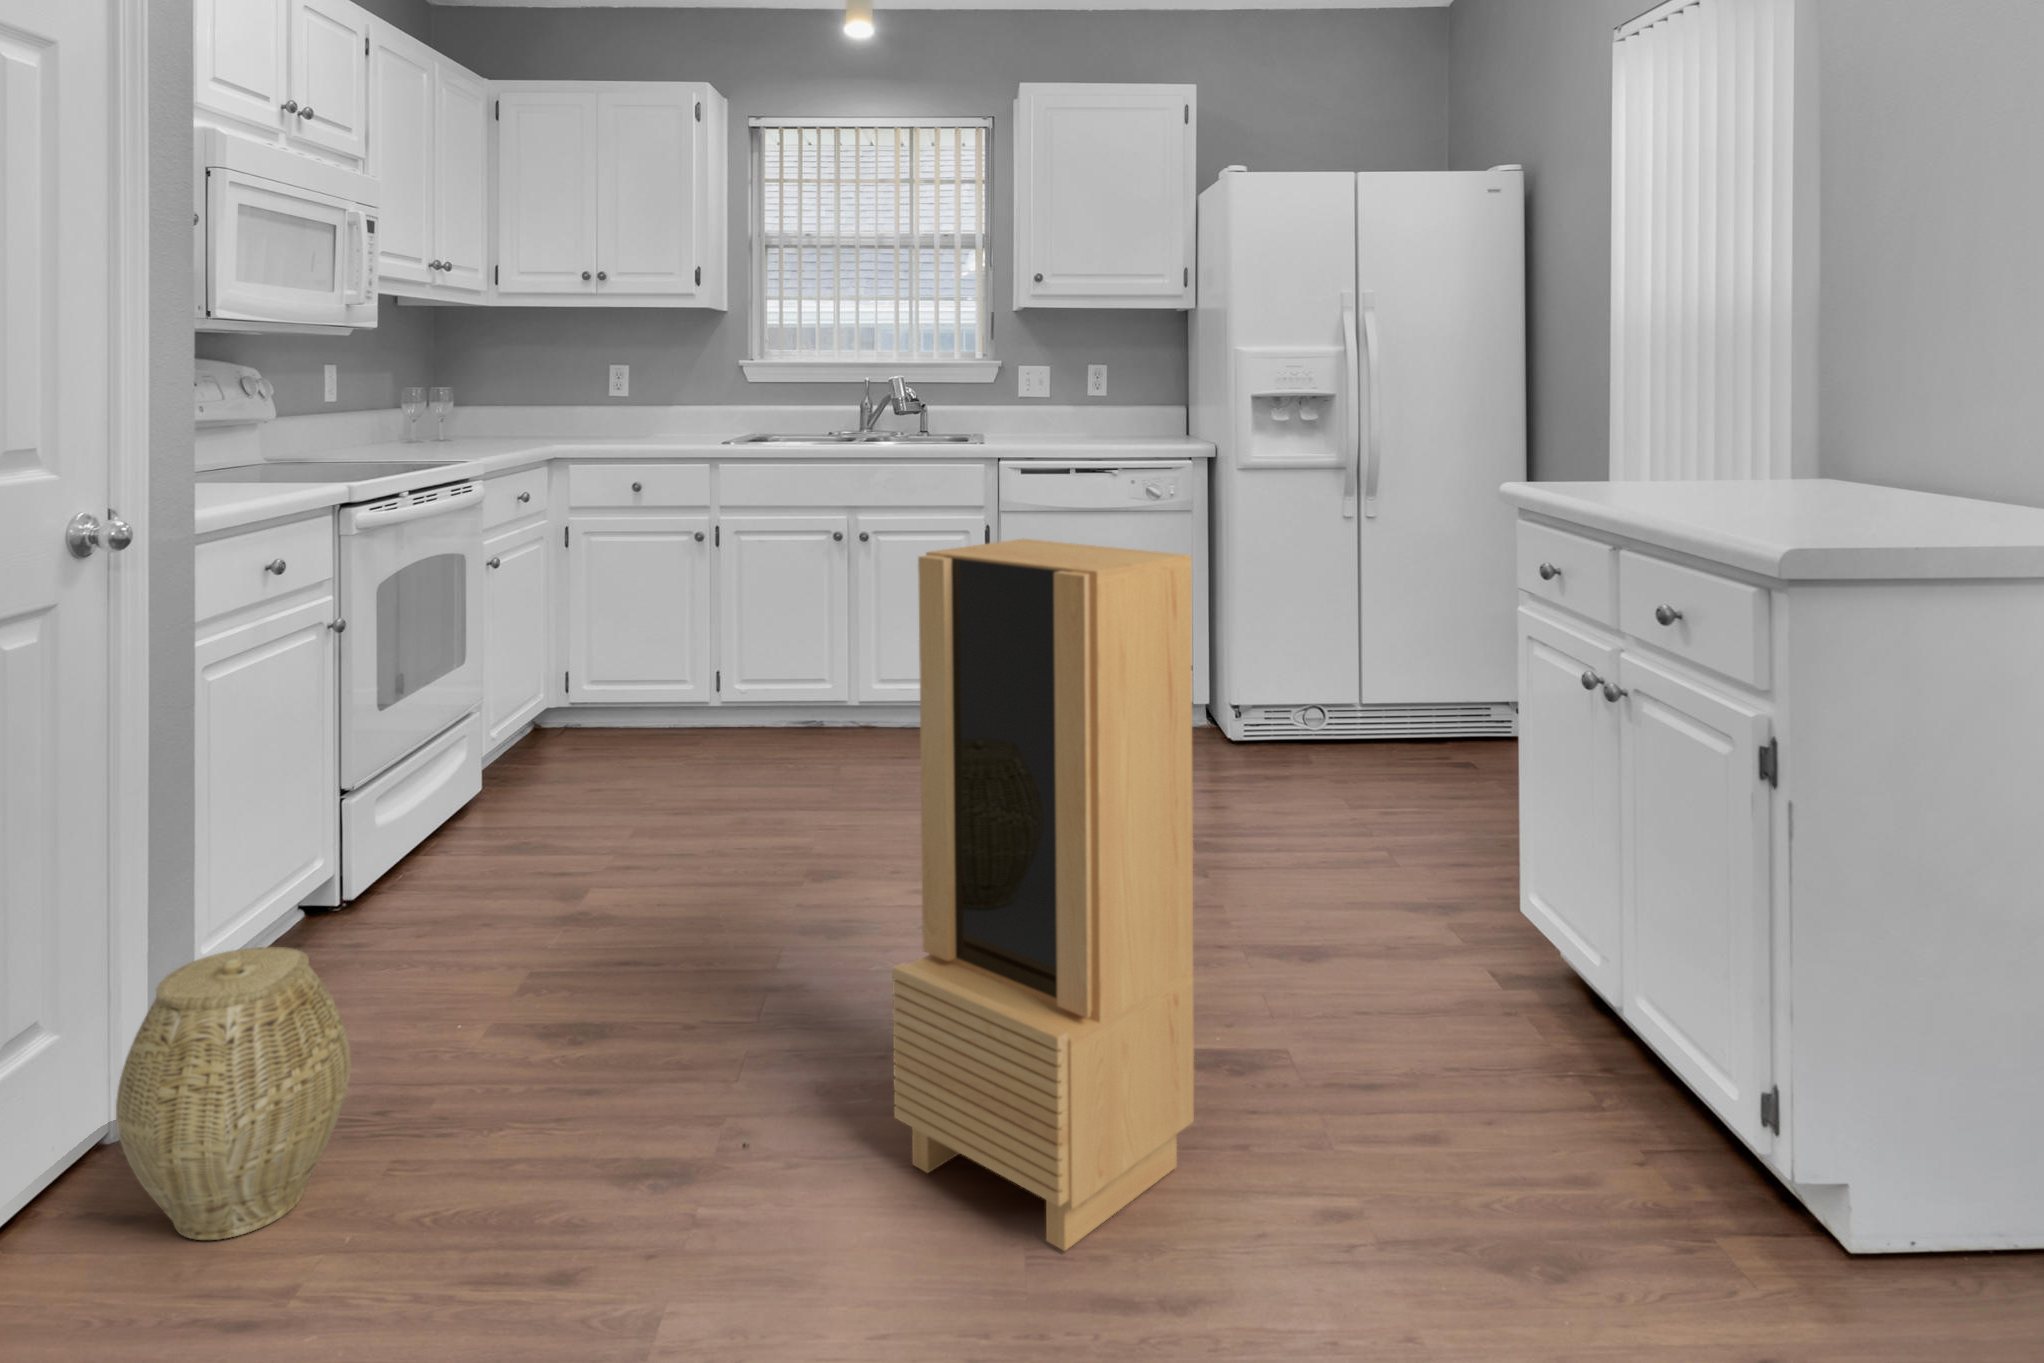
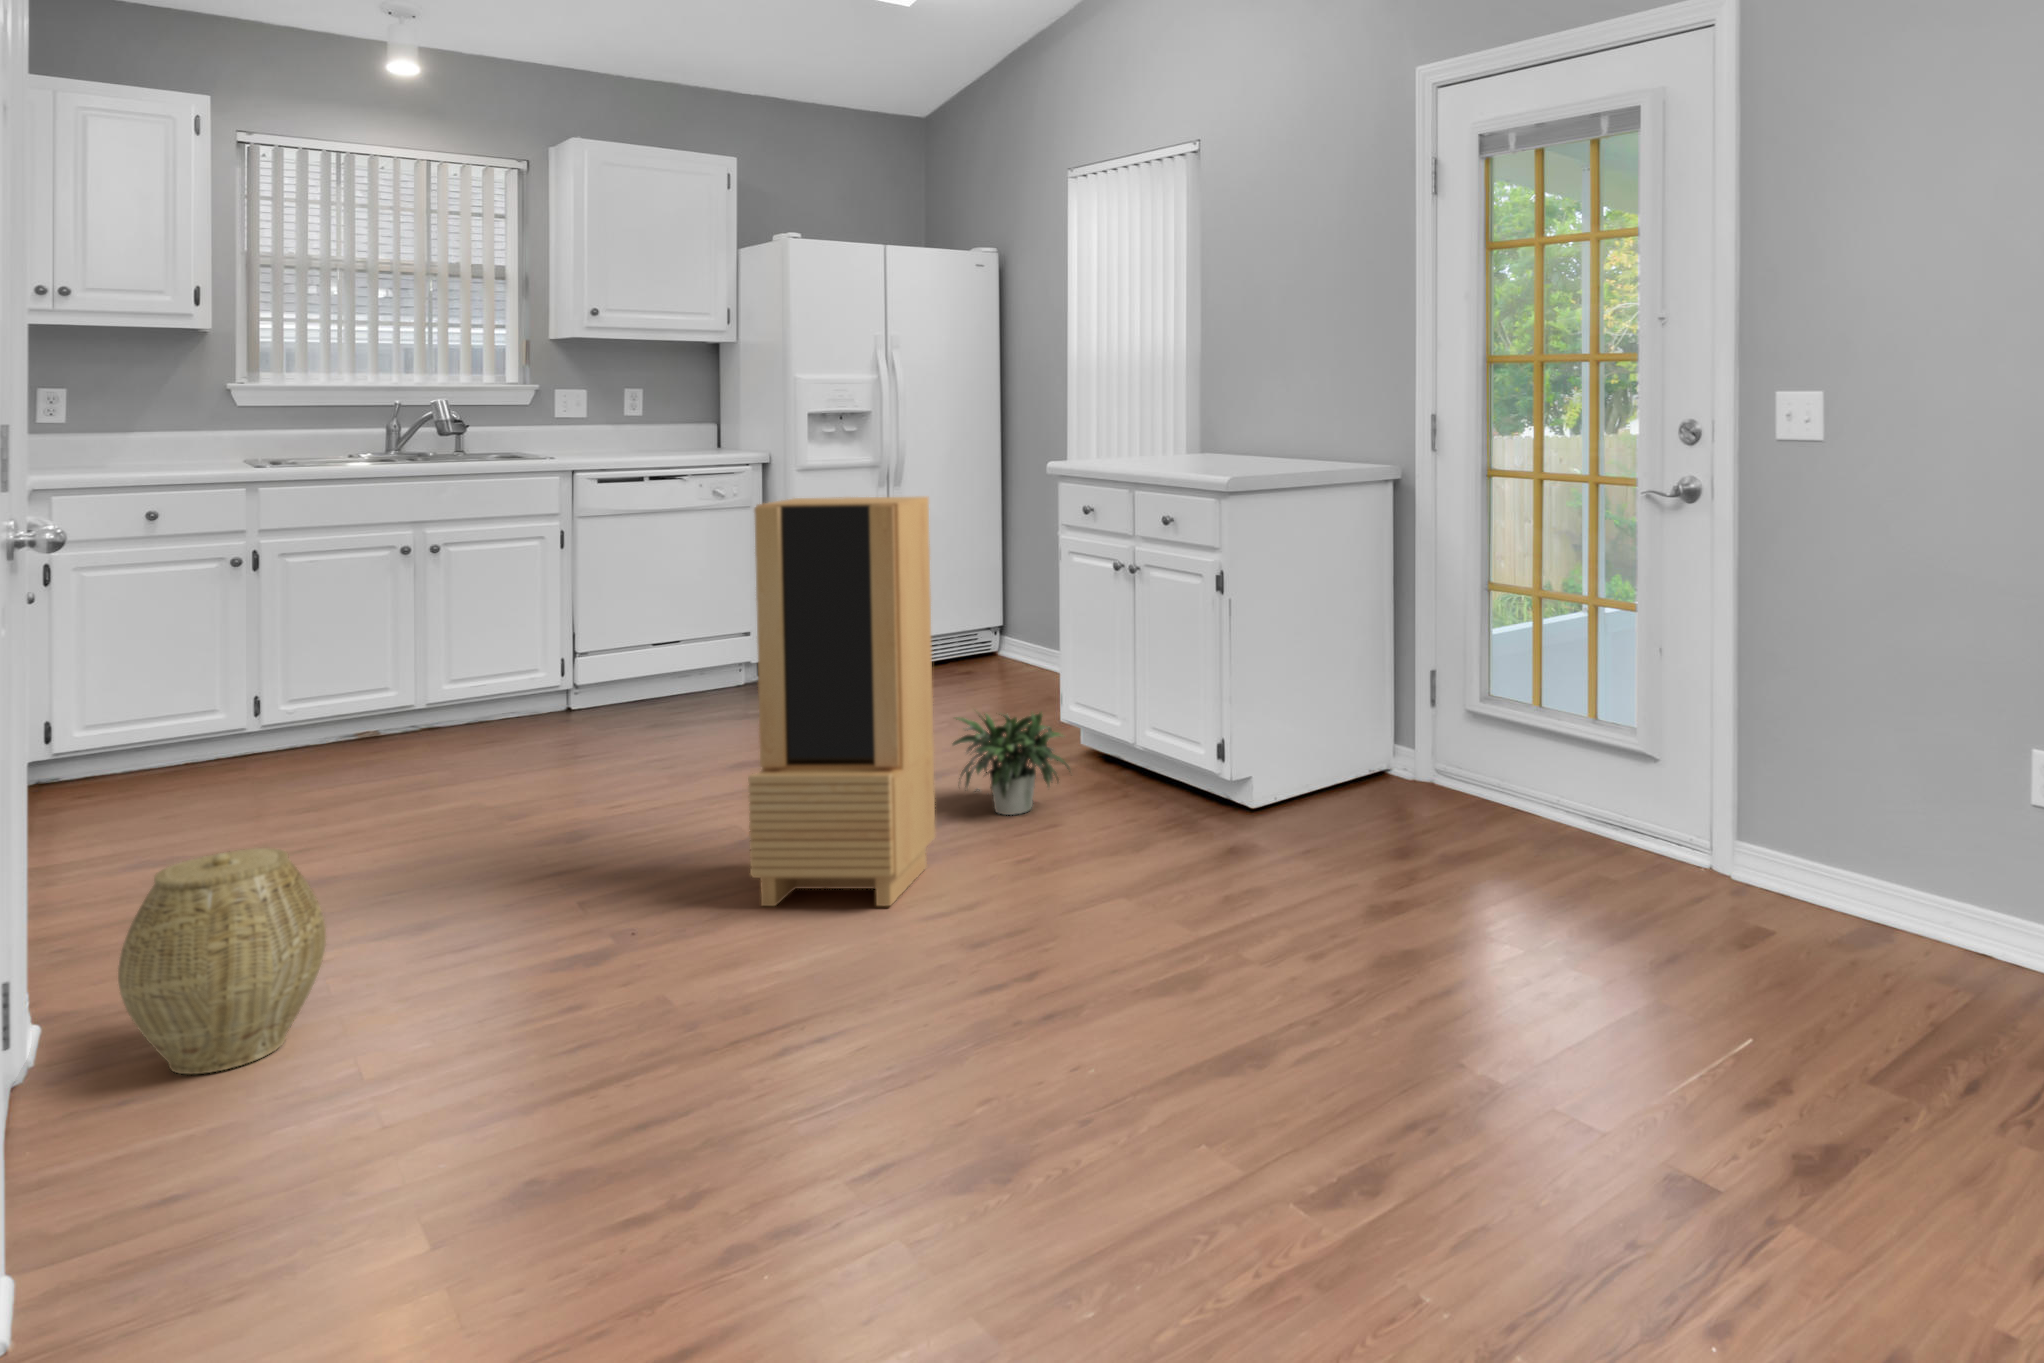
potted plant: none [1255,882,1481,1082] -> present [953,712,1070,815]

